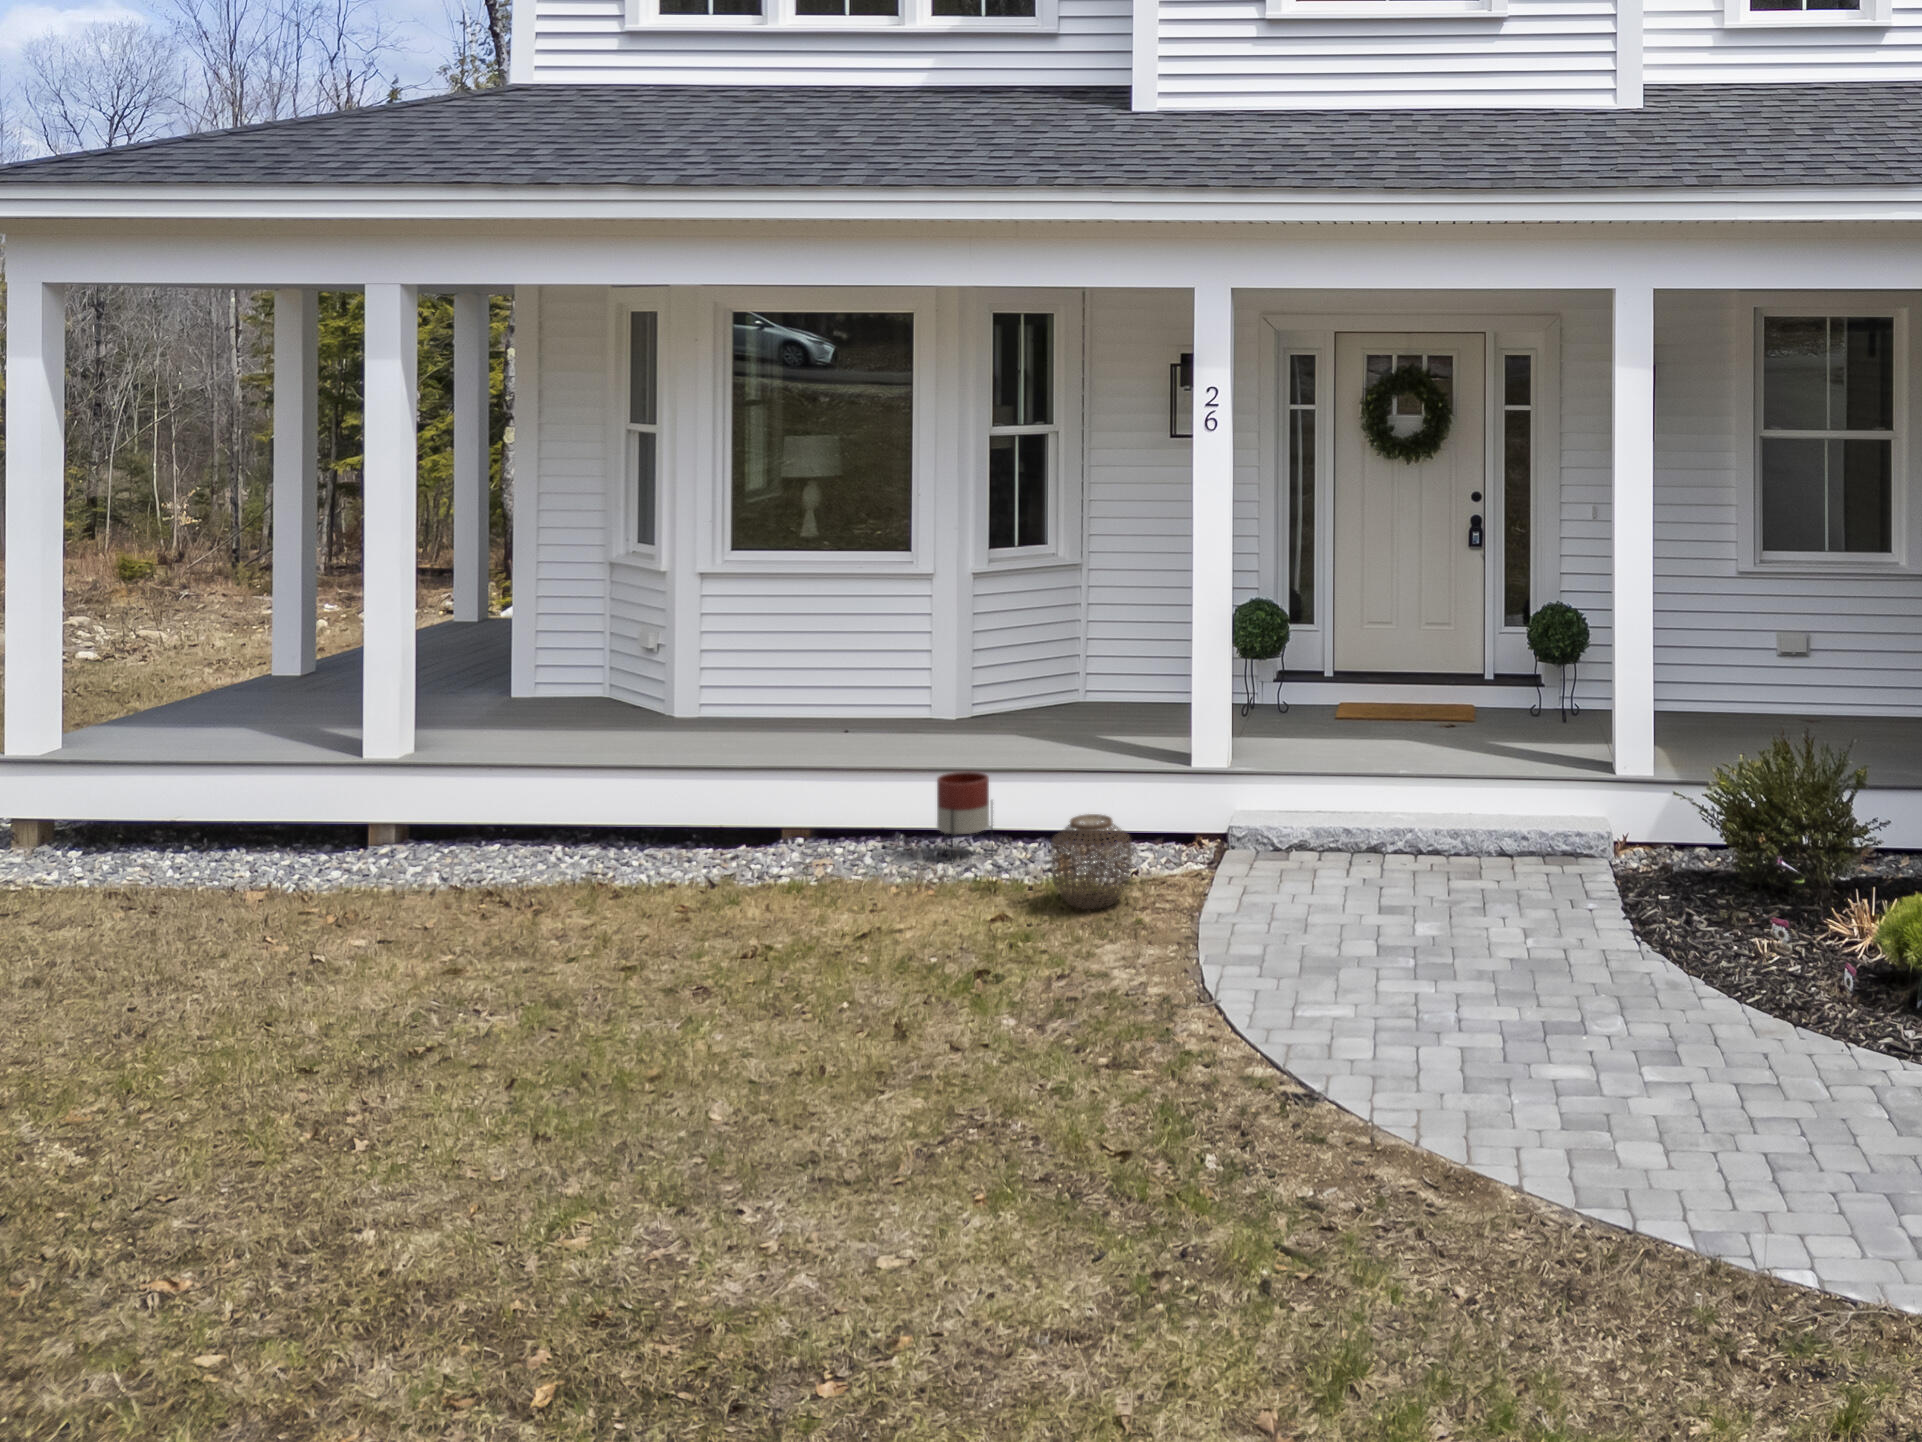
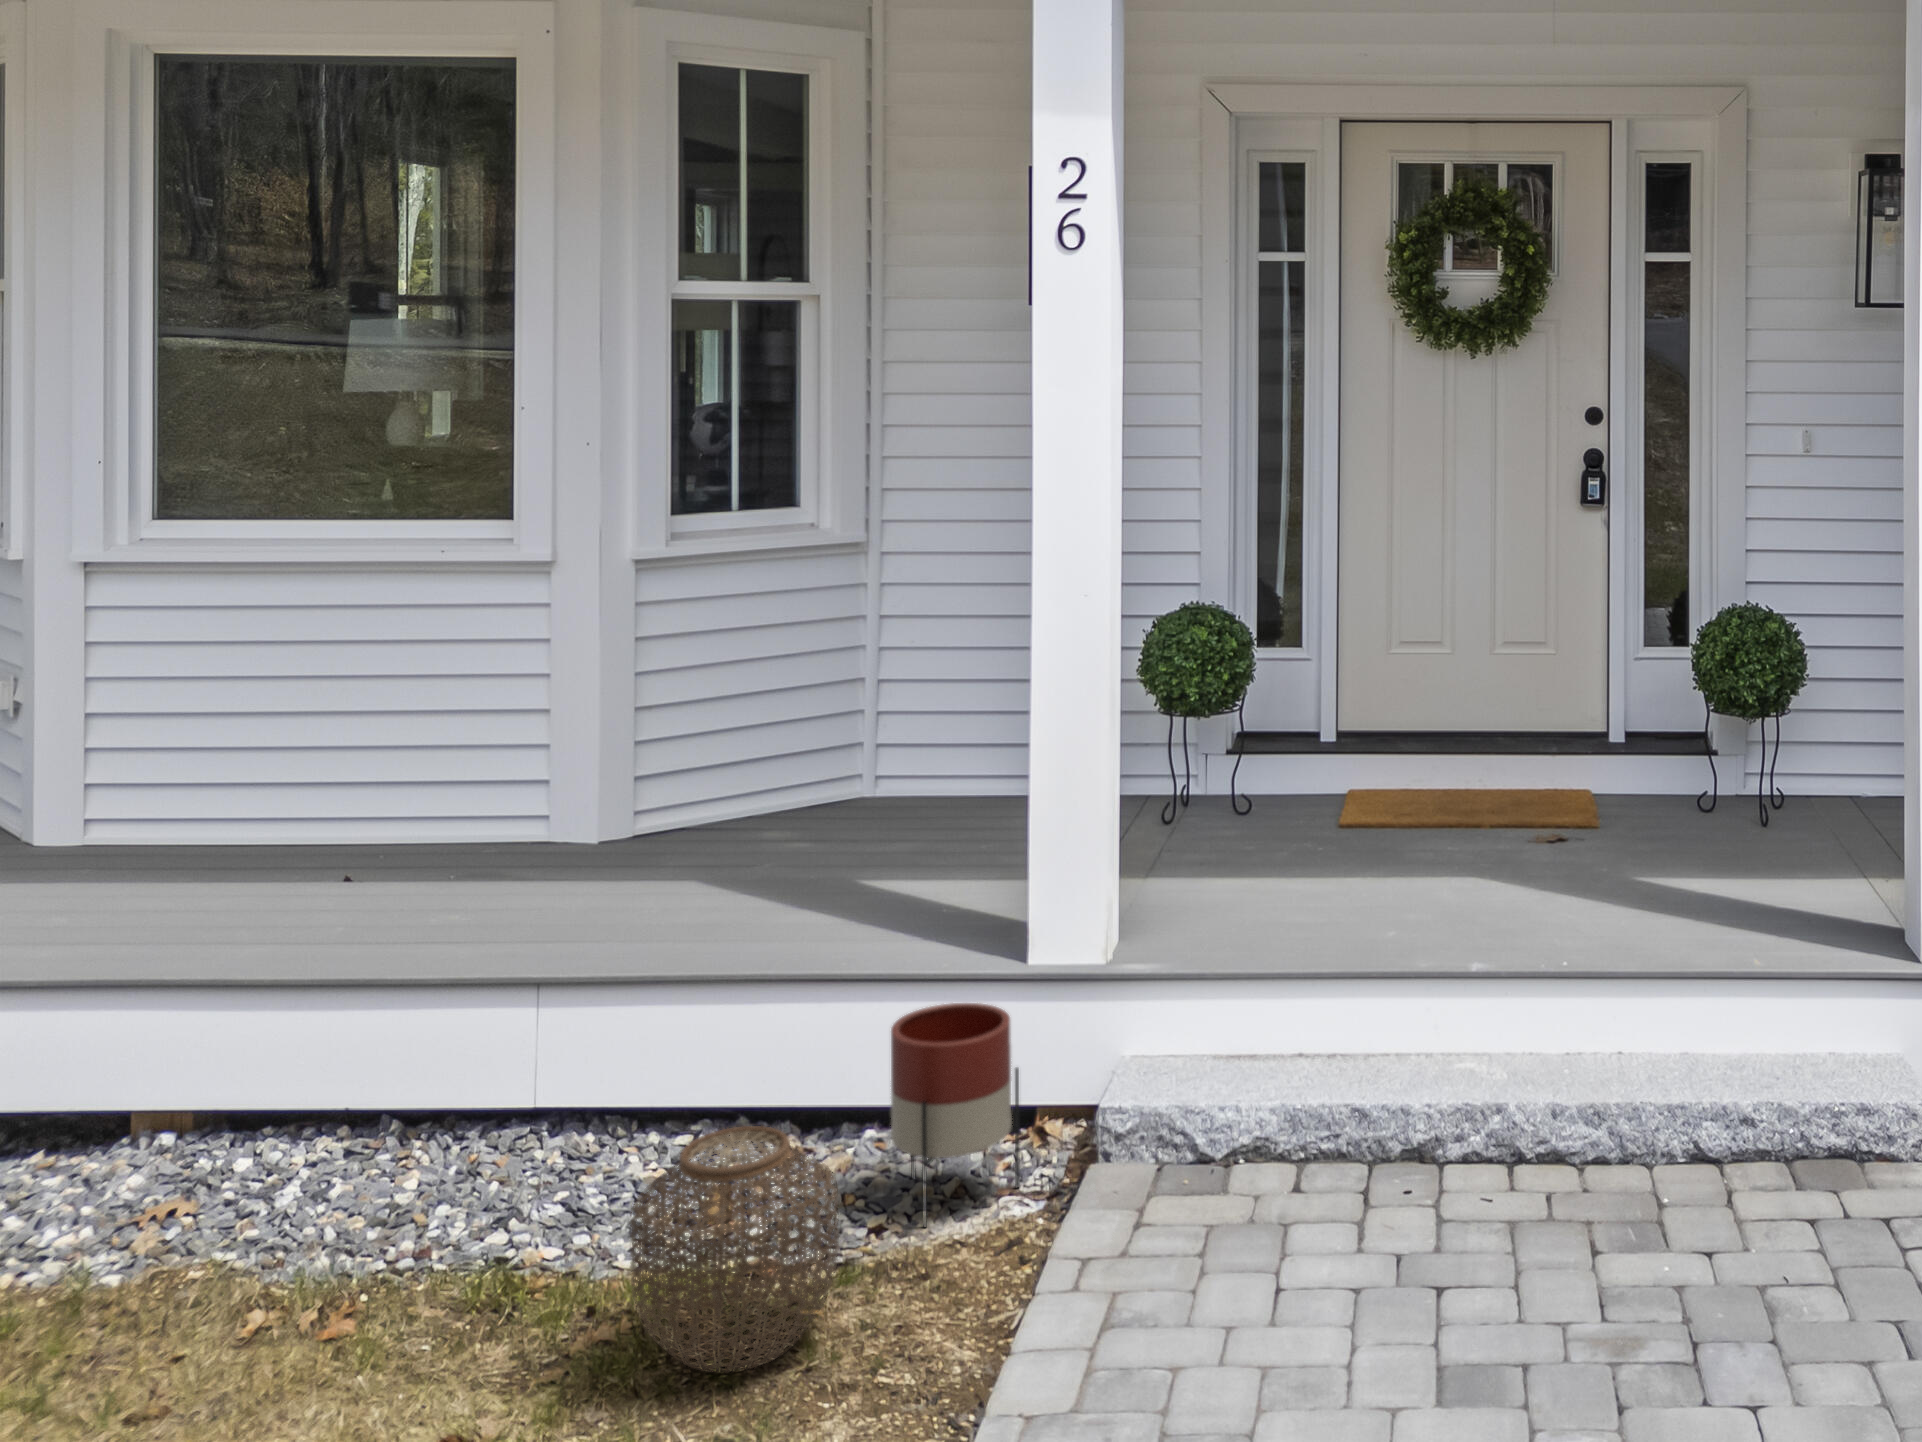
planter: present [937,772,992,849] -> present [891,1003,1020,1227]

